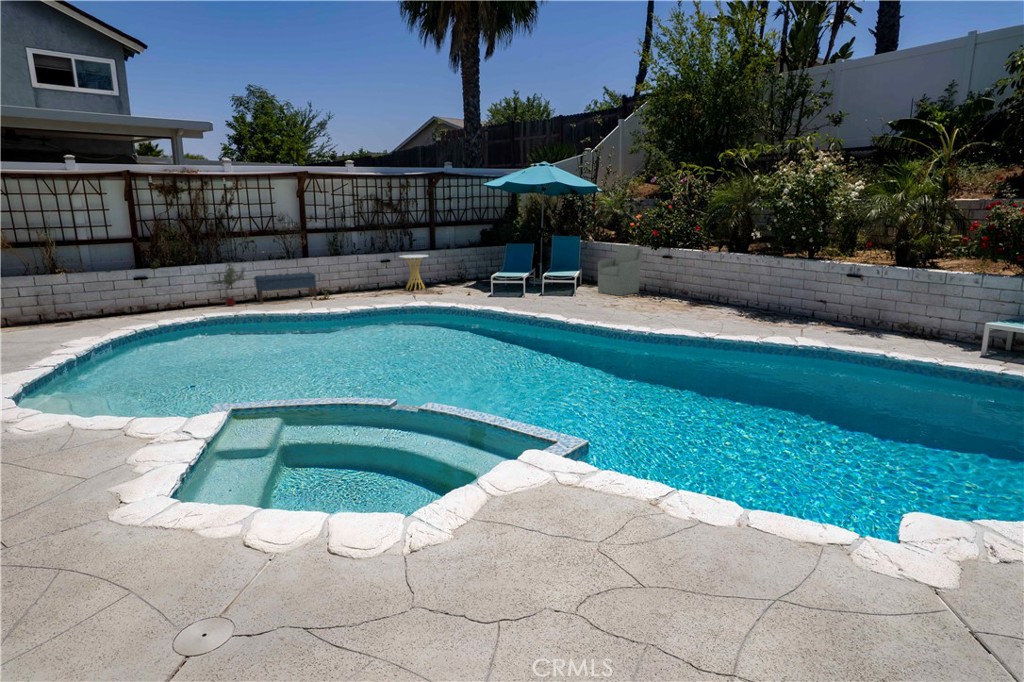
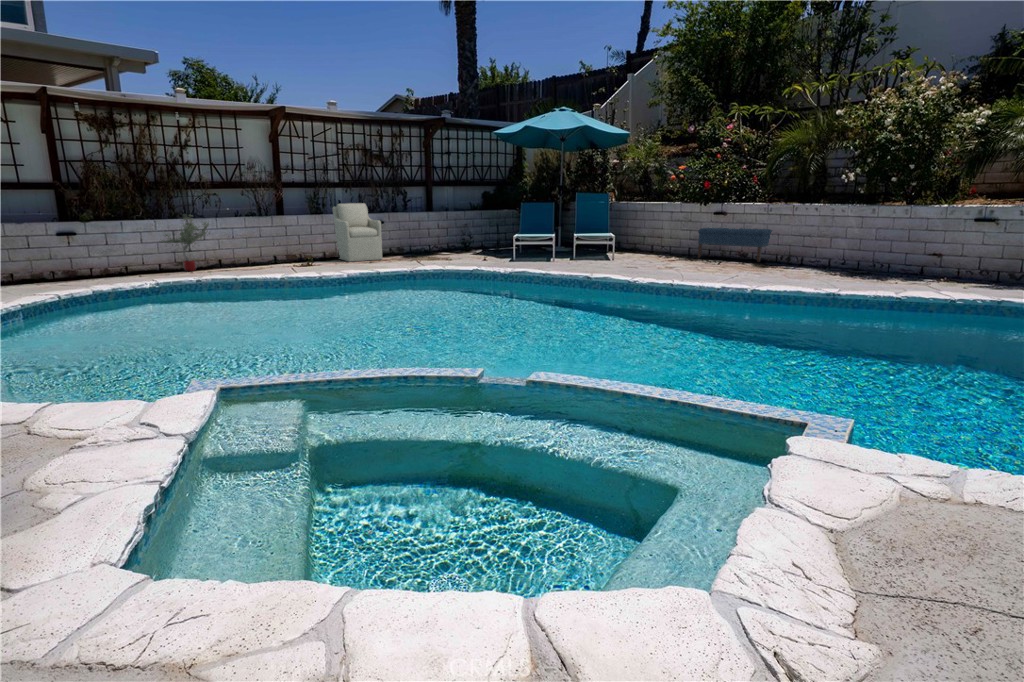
chair: present [598,246,643,296] -> present [333,203,382,262]
side table: present [400,255,428,289] -> none [396,215,432,256]
bench: present [254,272,317,304] -> present [698,228,772,262]

